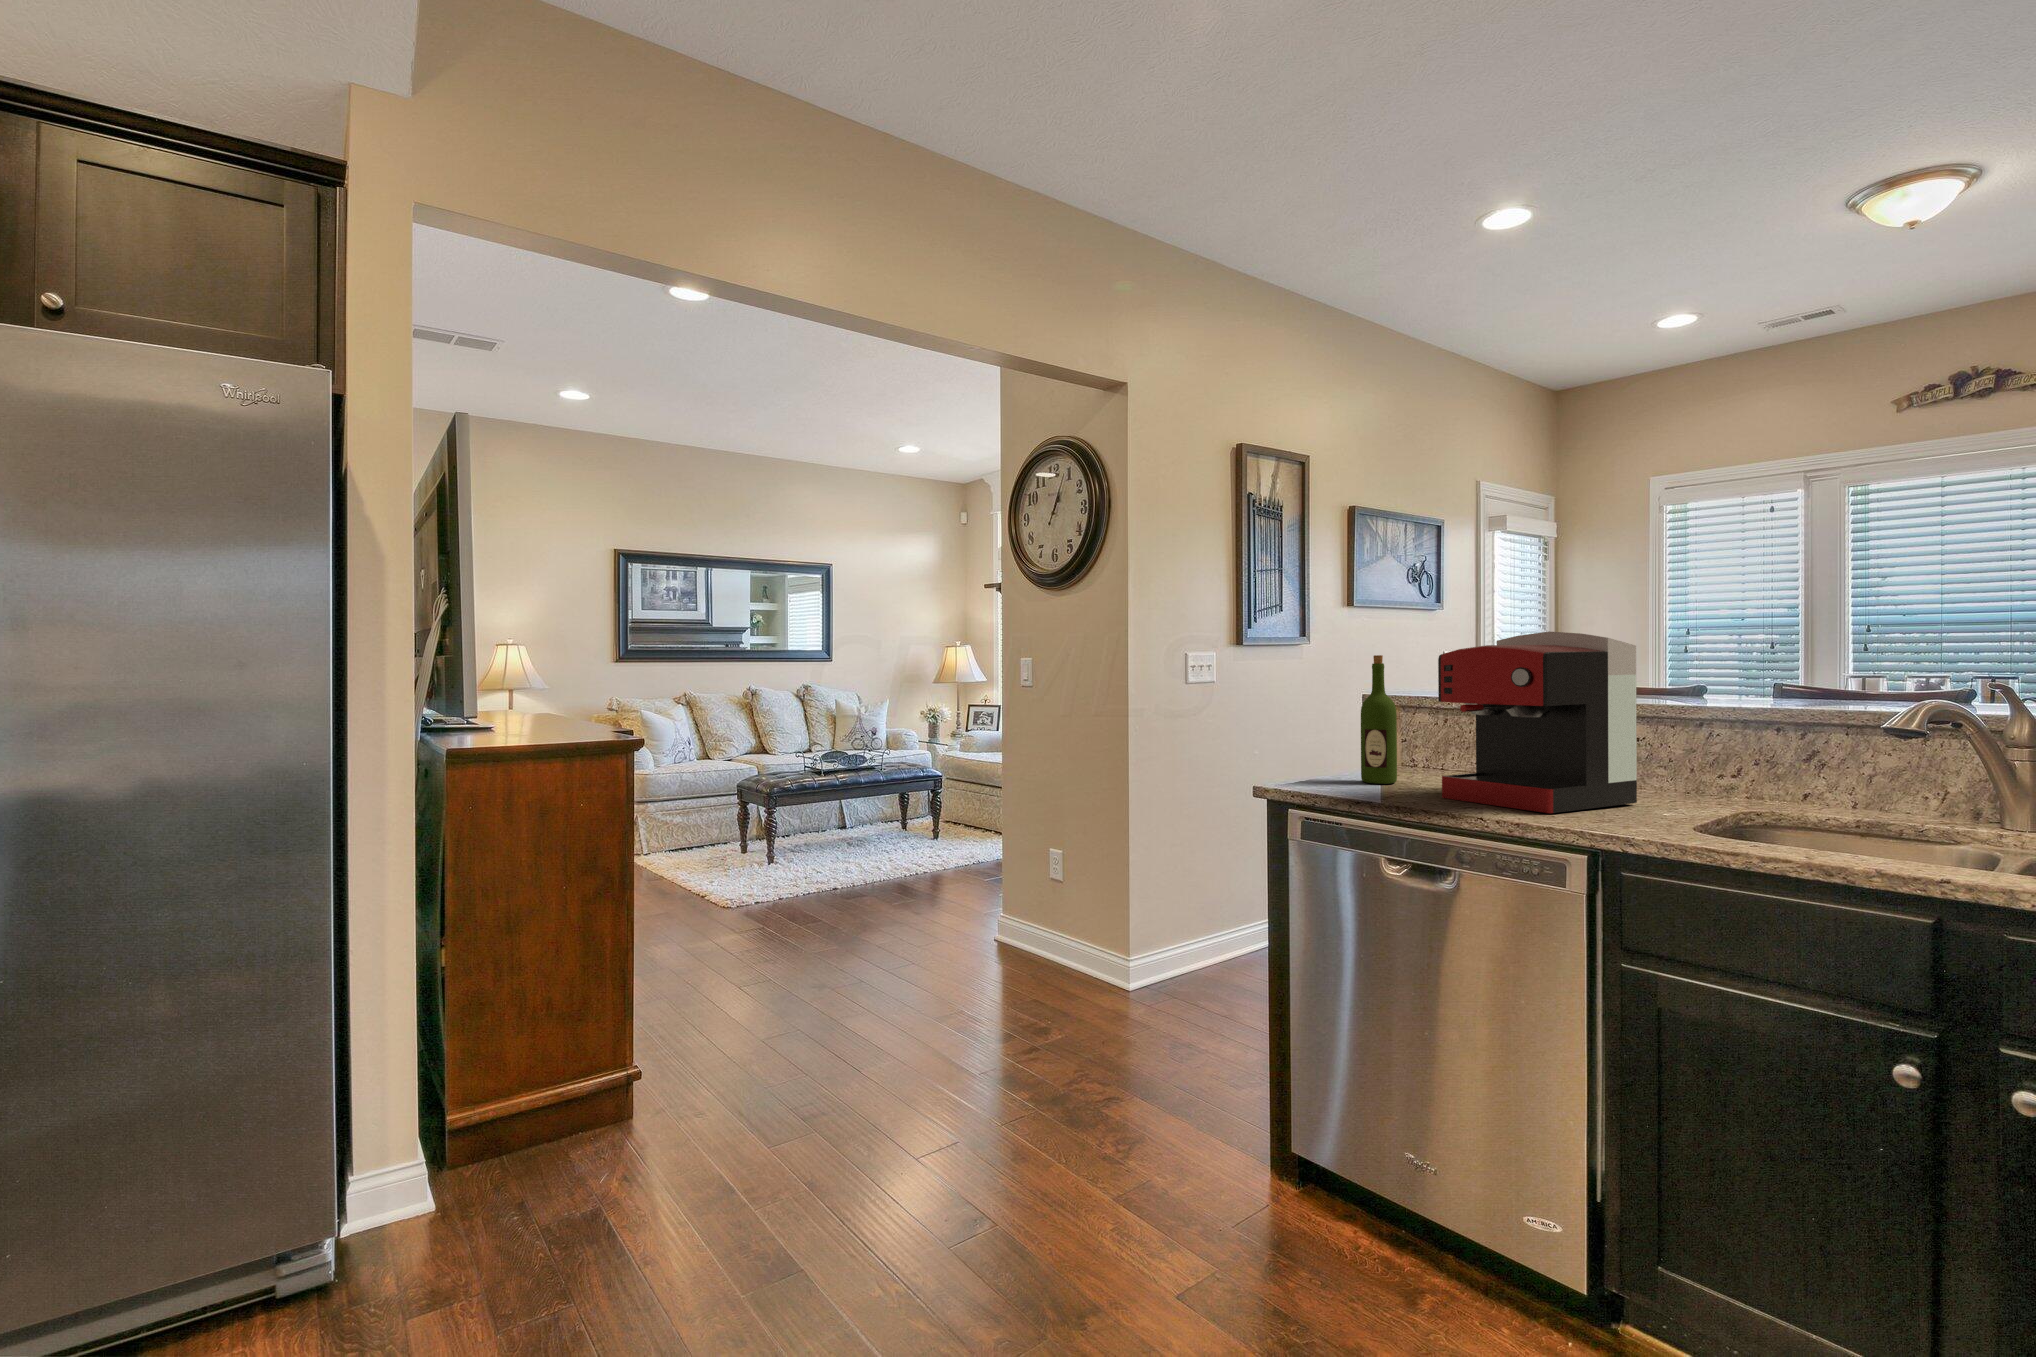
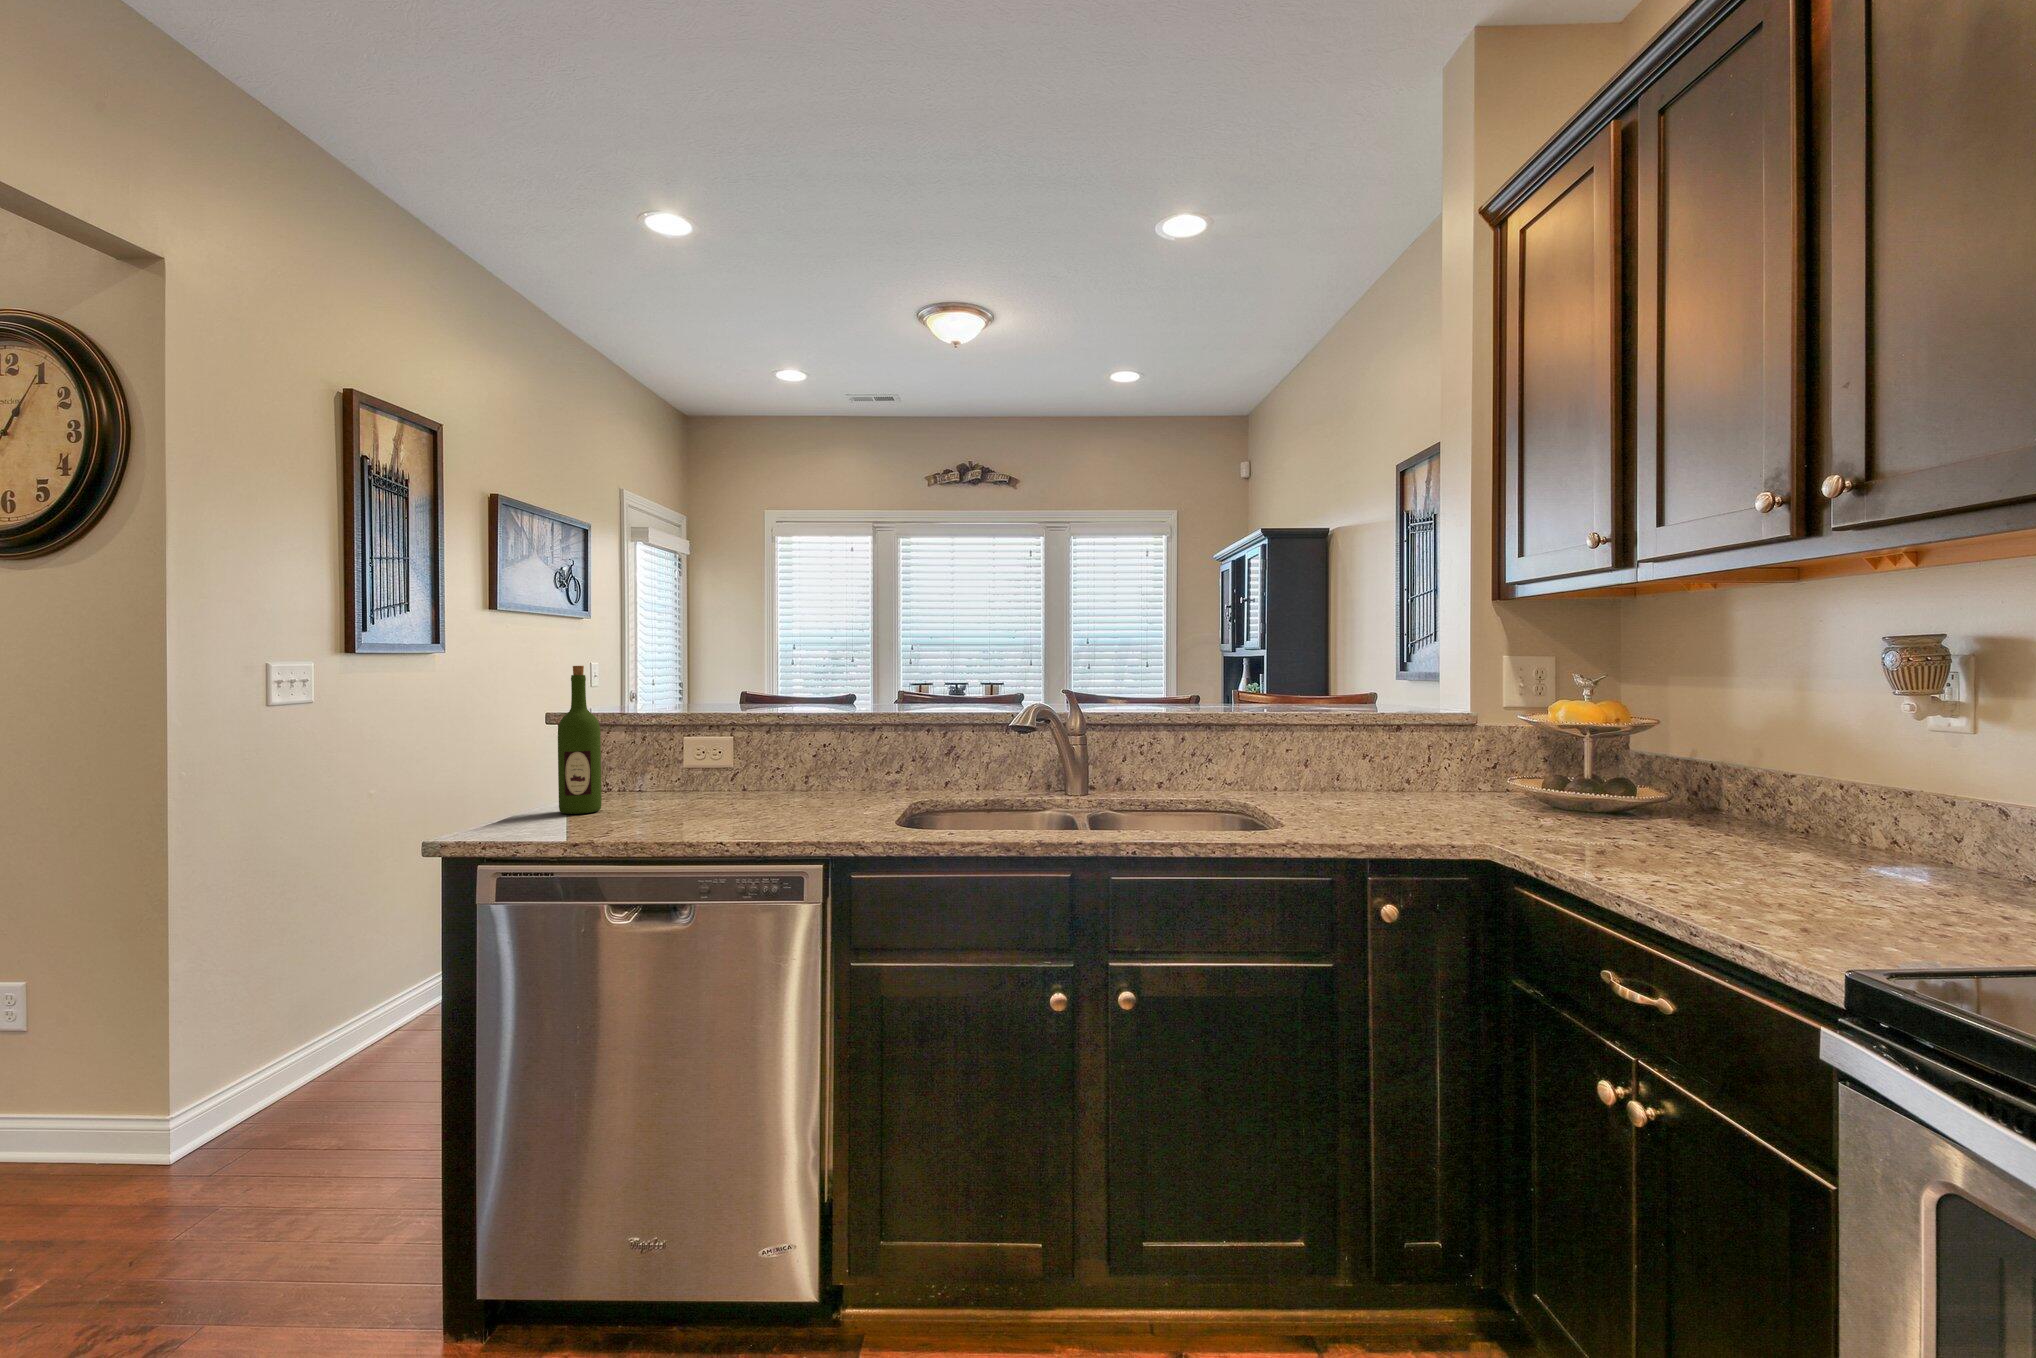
coffee maker: present [1438,631,1637,813] -> none [657,643,837,826]

